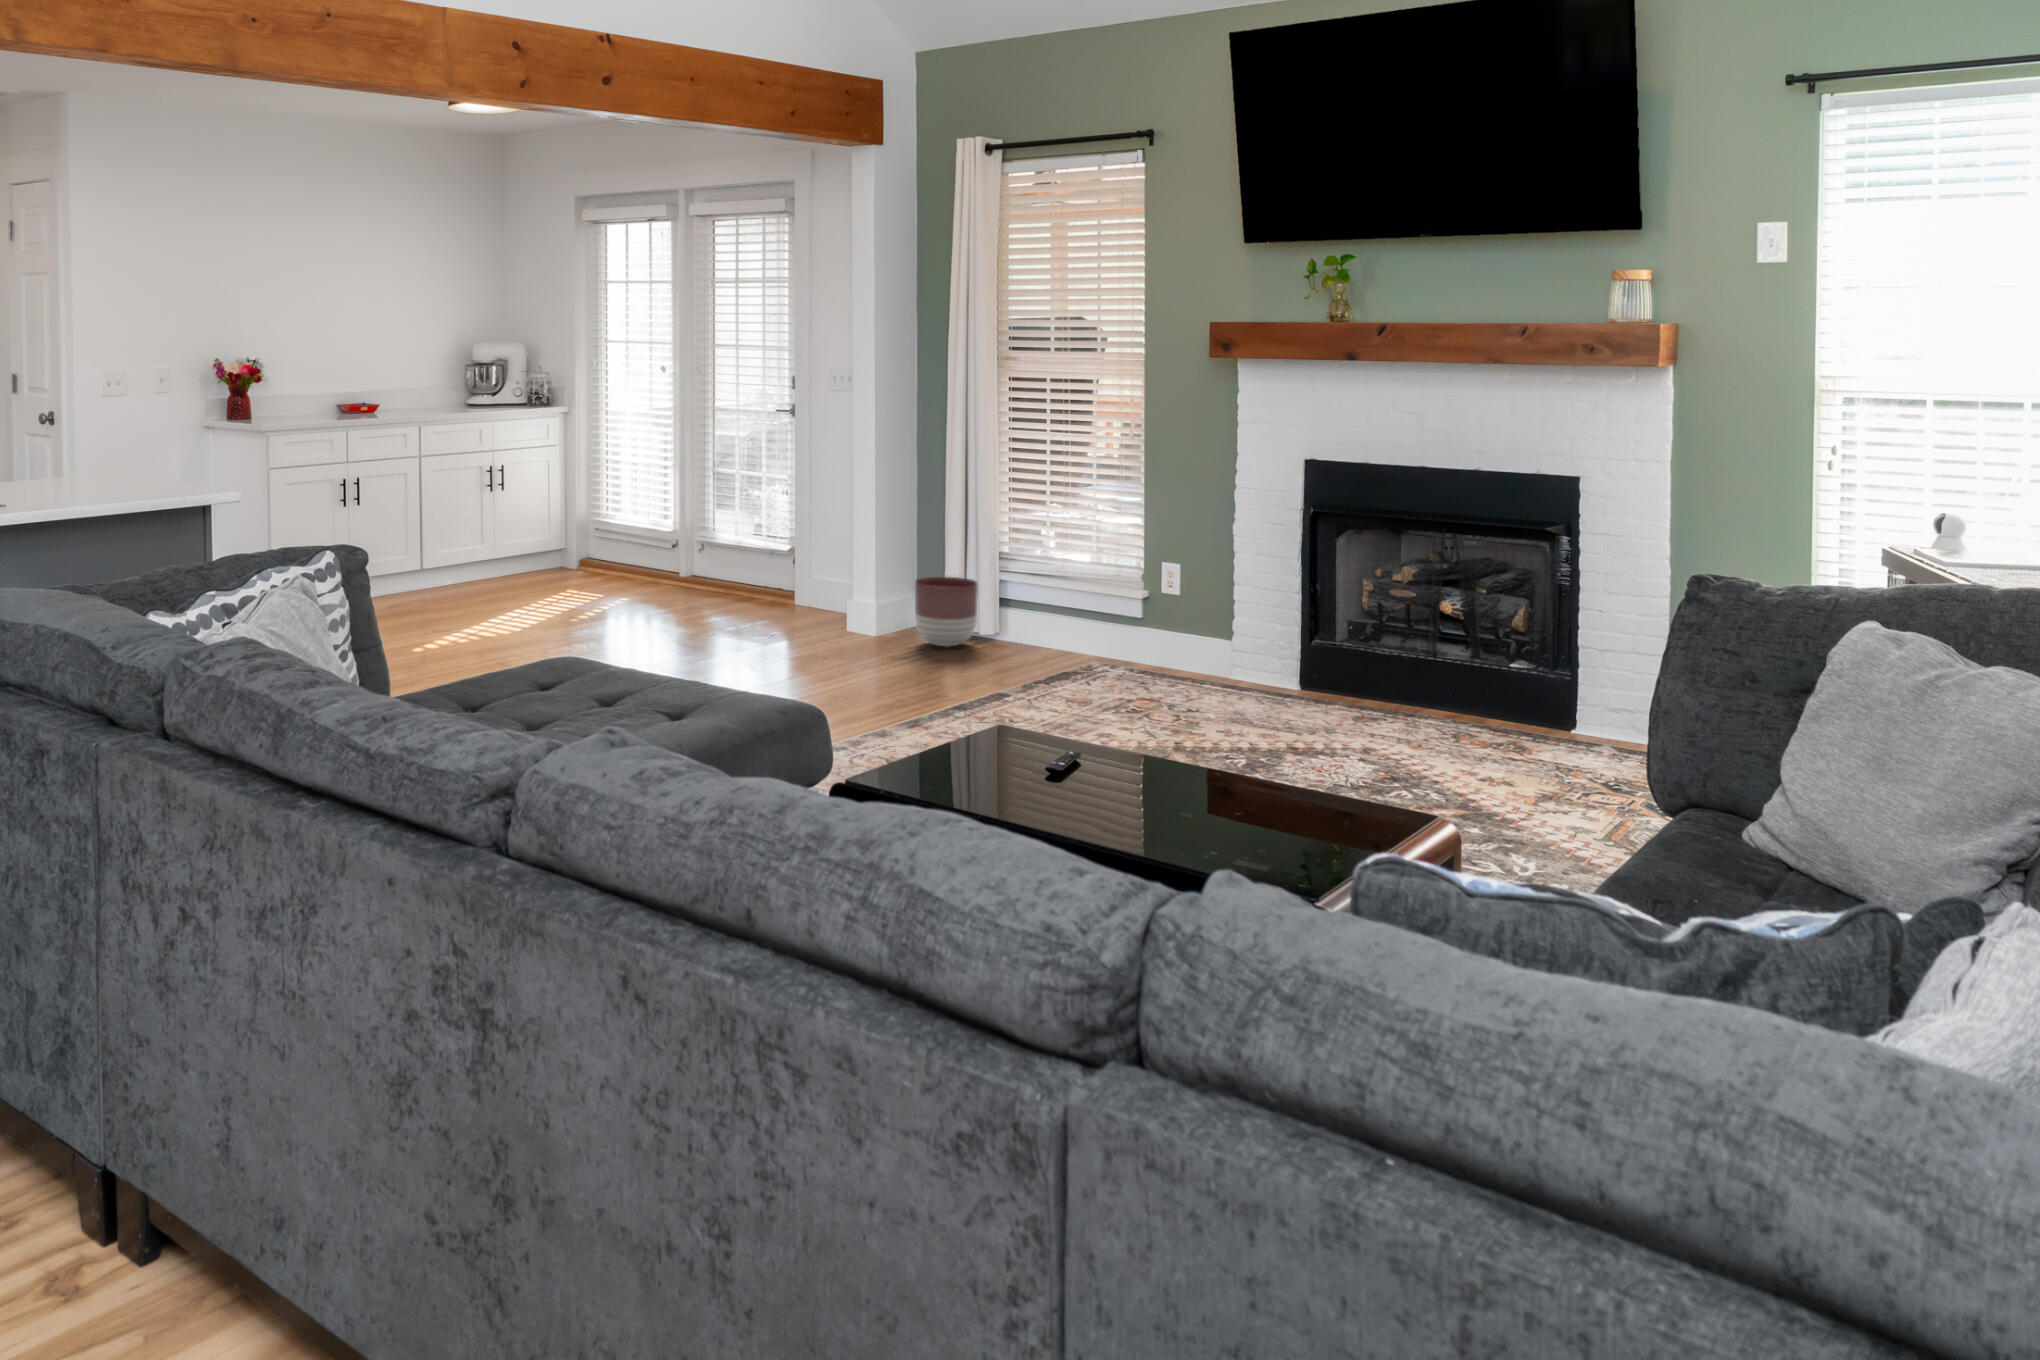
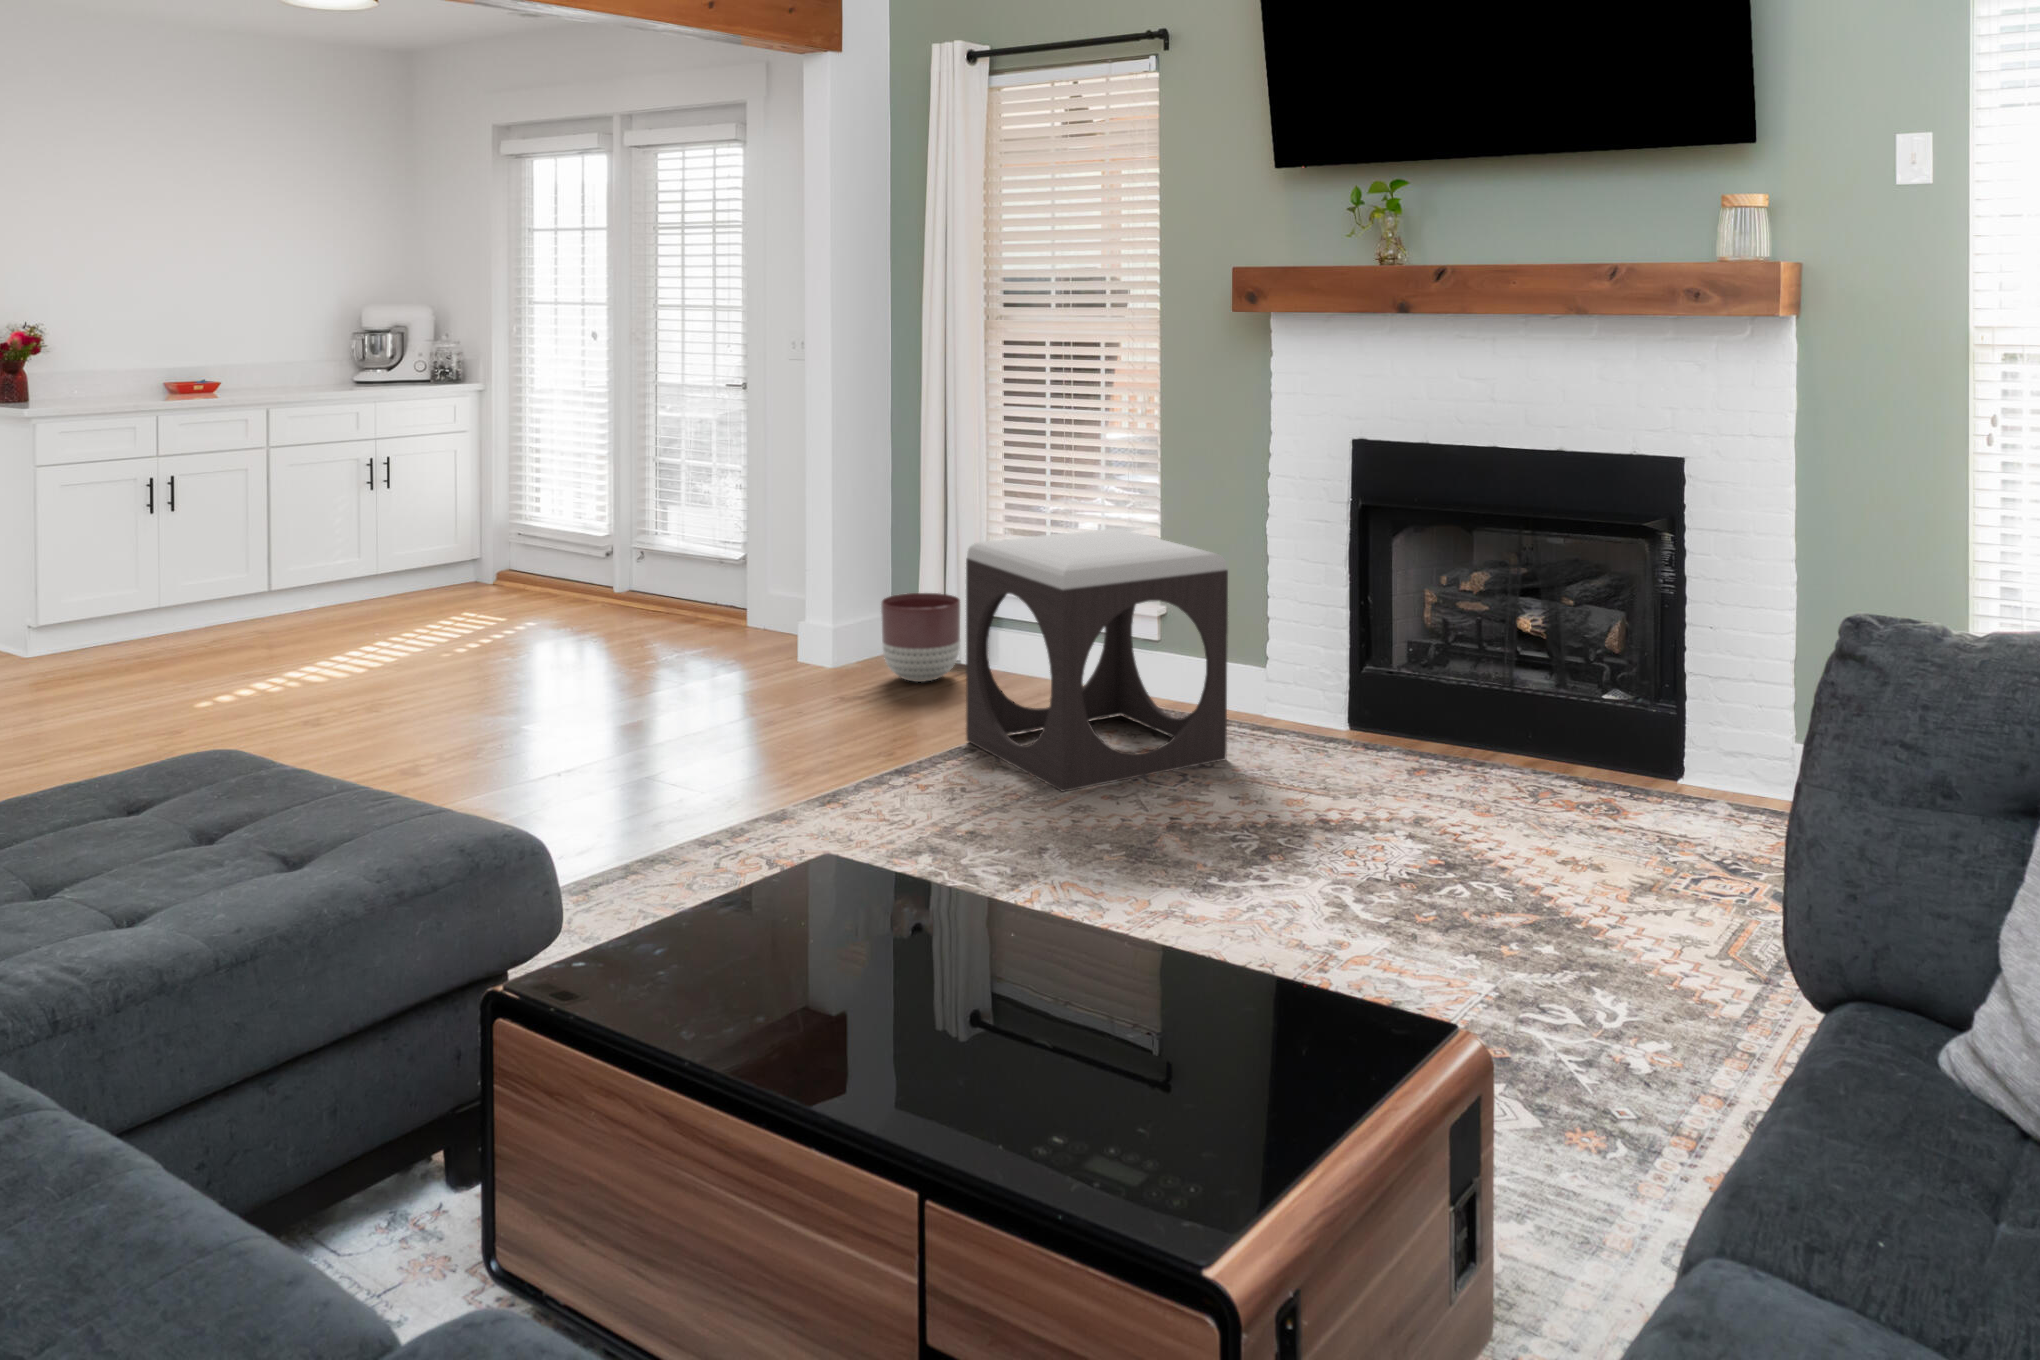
footstool: none [996,525,1208,723] -> present [966,528,1228,792]

